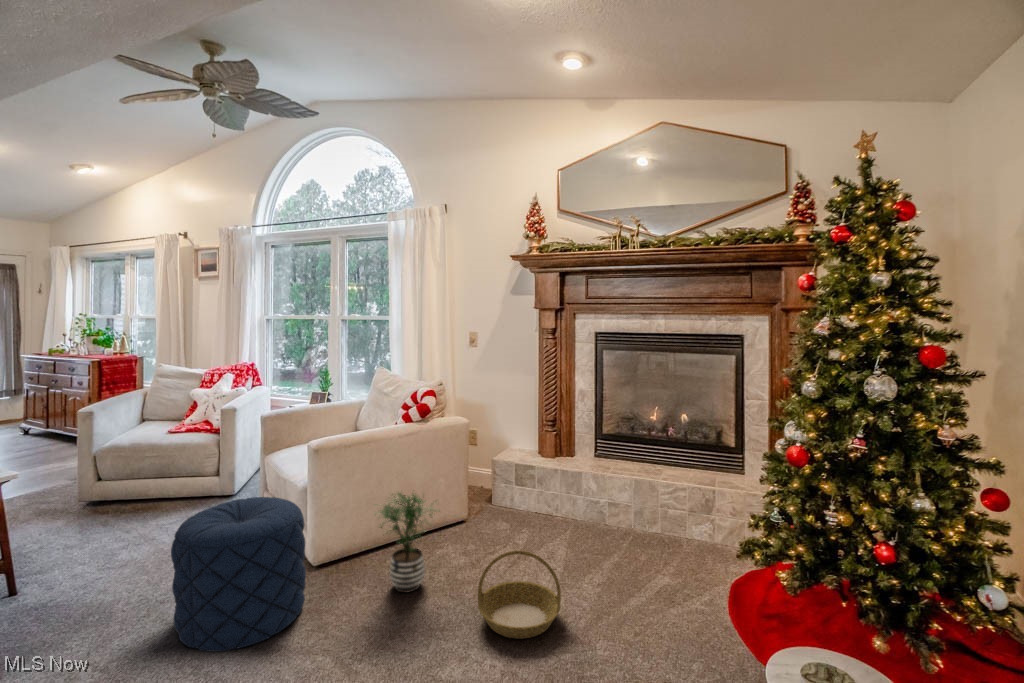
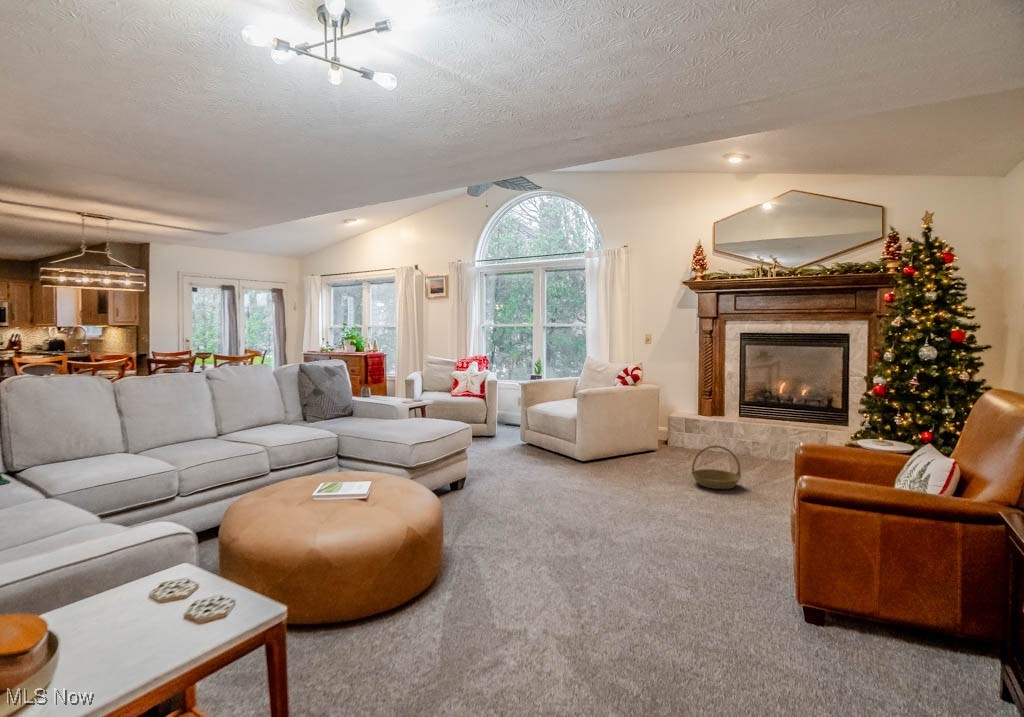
potted plant: present [375,493,436,593] -> none [621,418,662,474]
pouf: present [171,497,306,652] -> none [531,417,594,485]

